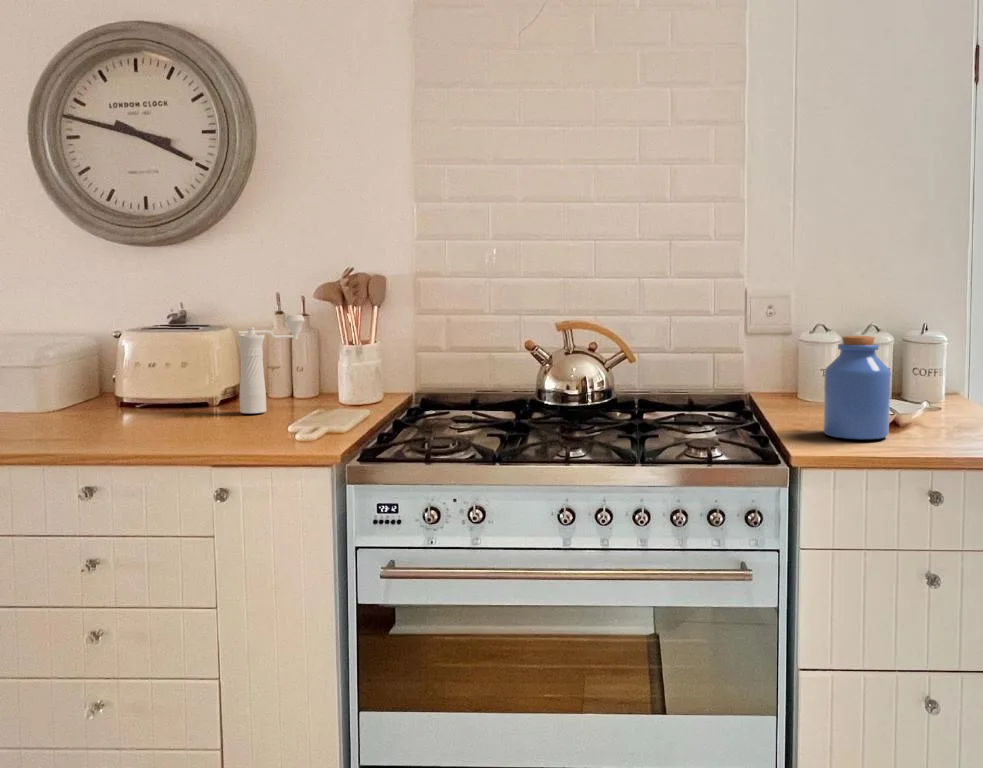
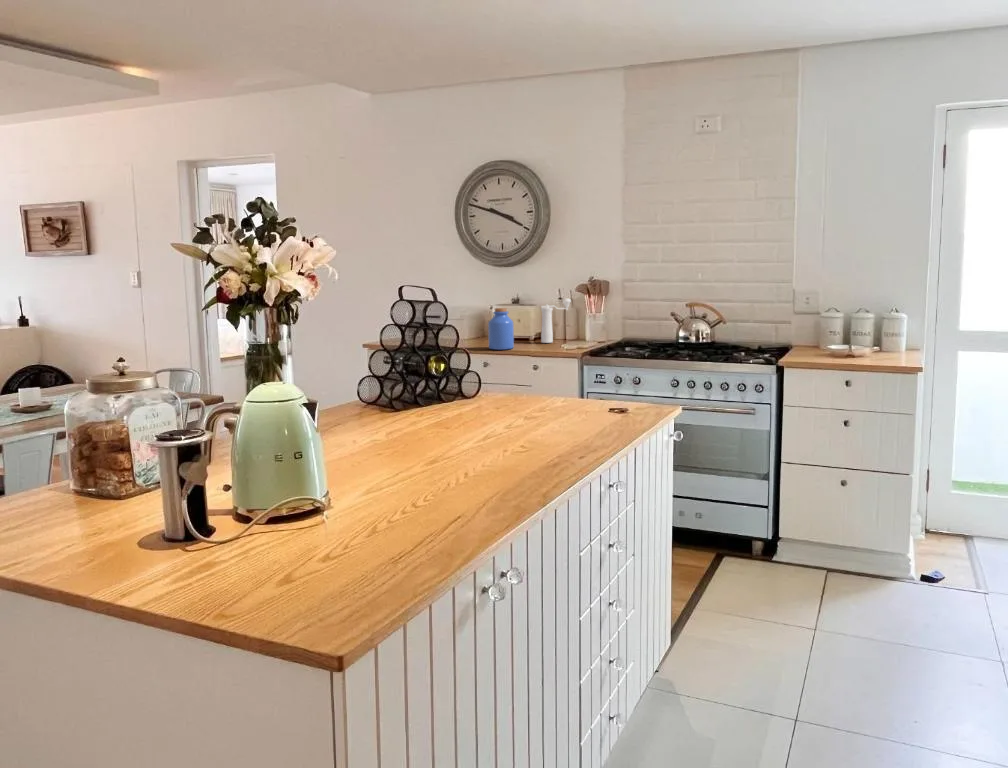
jar: present [823,336,891,439] -> present [488,308,514,350]

